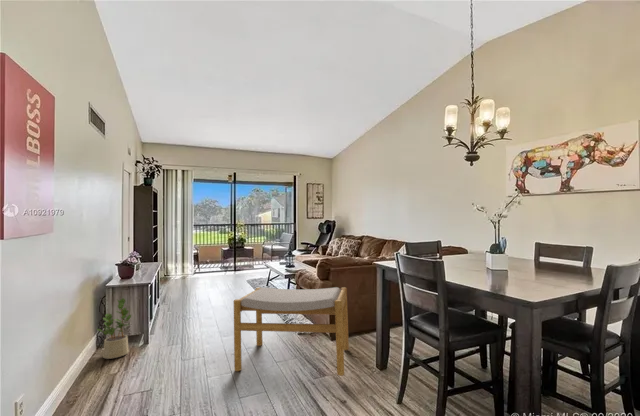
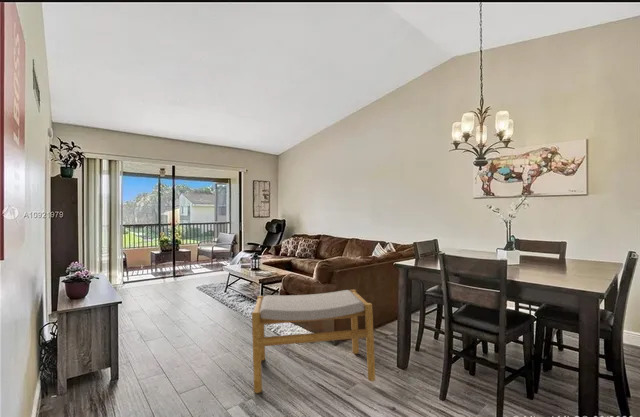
potted plant: present [97,298,131,359] -> none [53,322,100,403]

